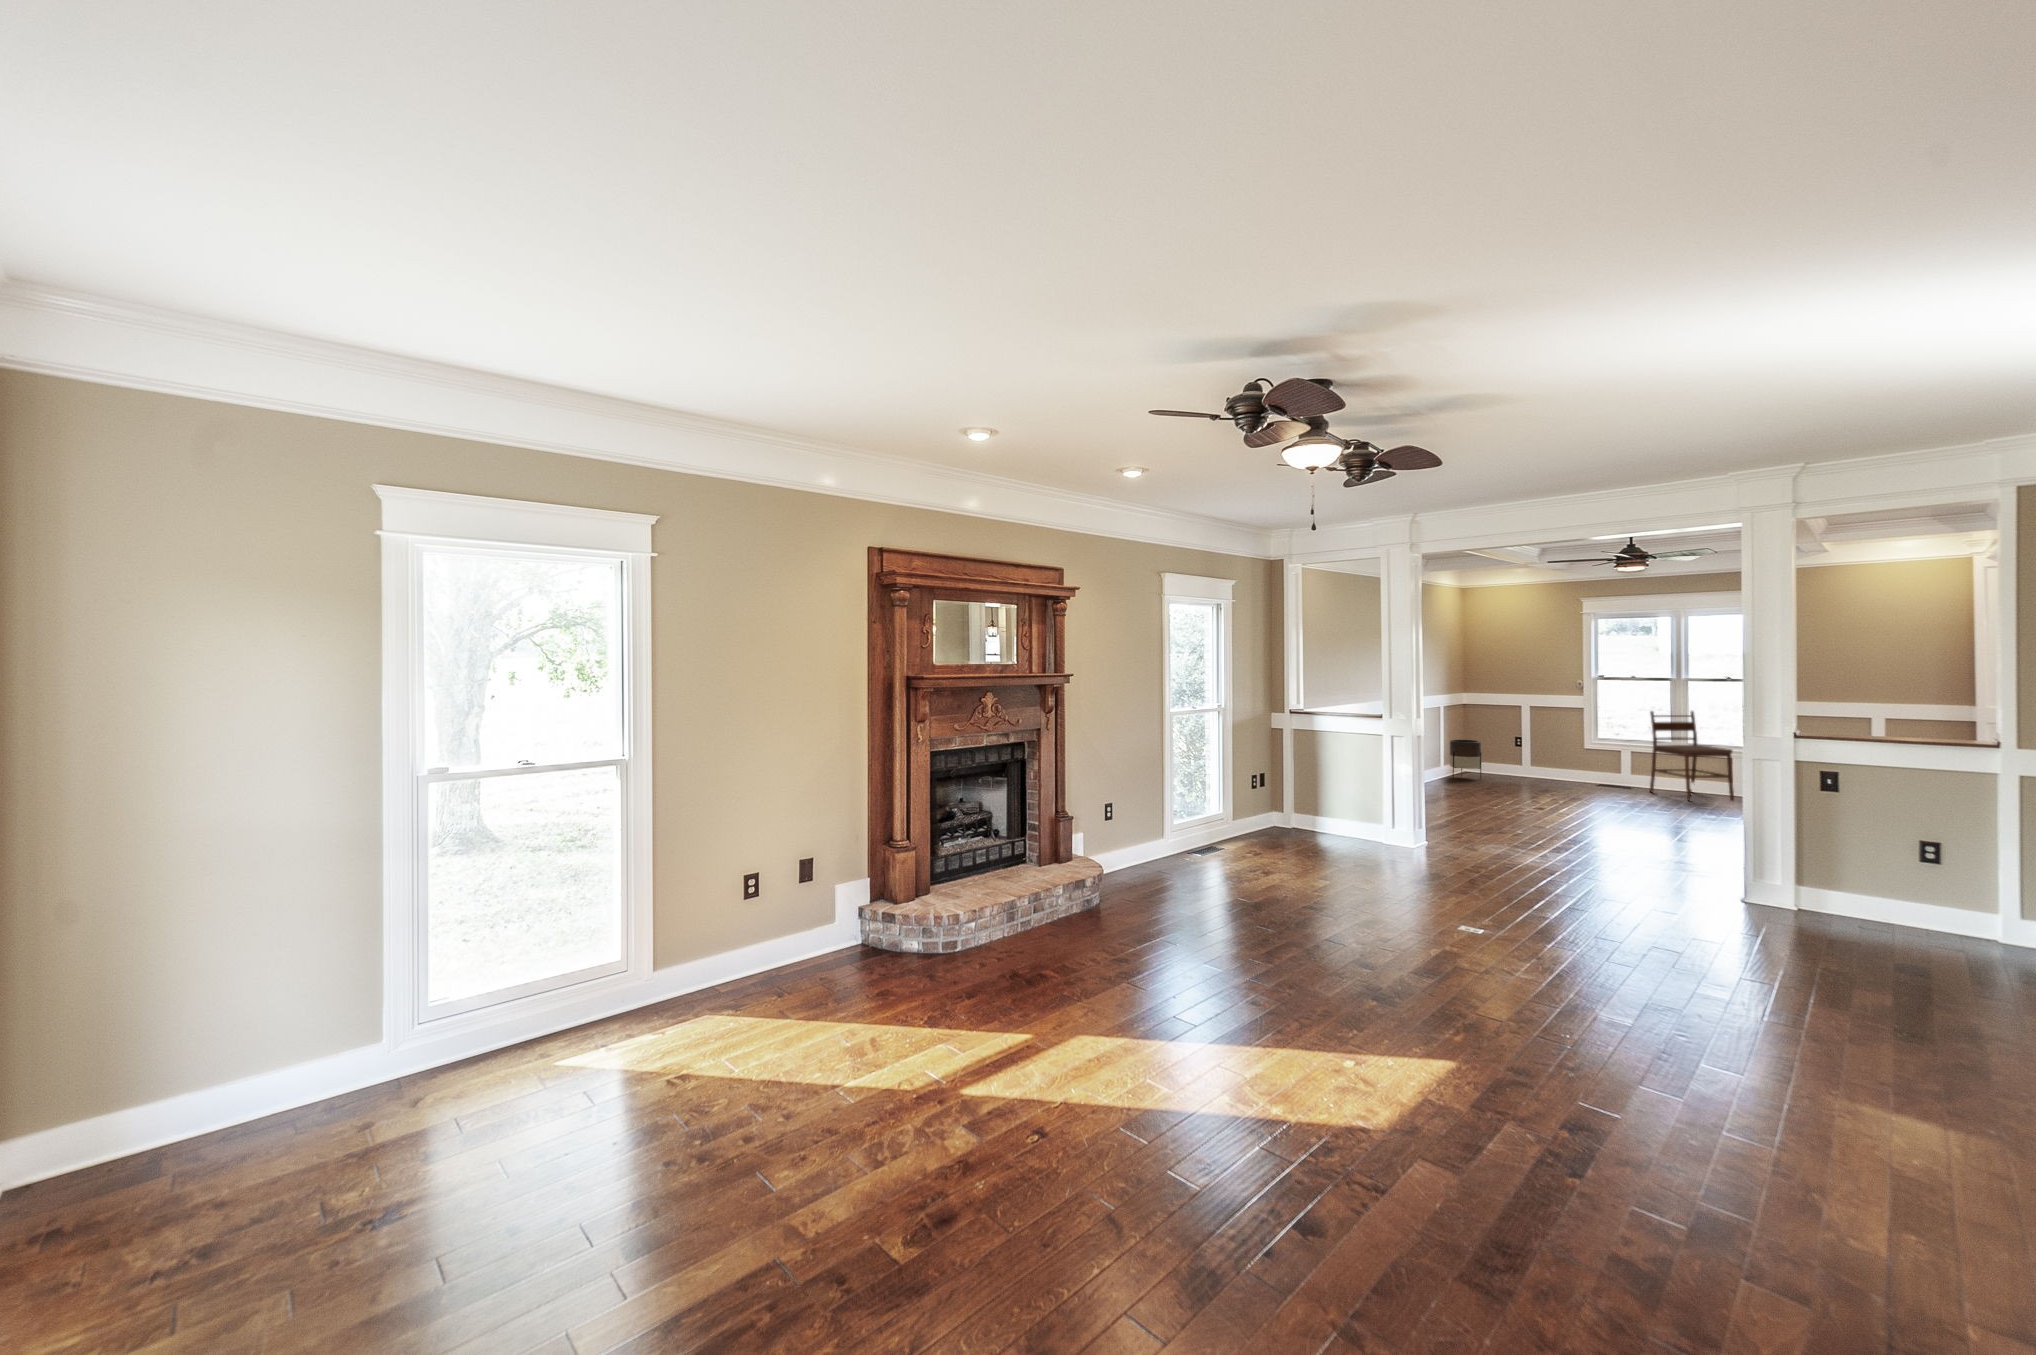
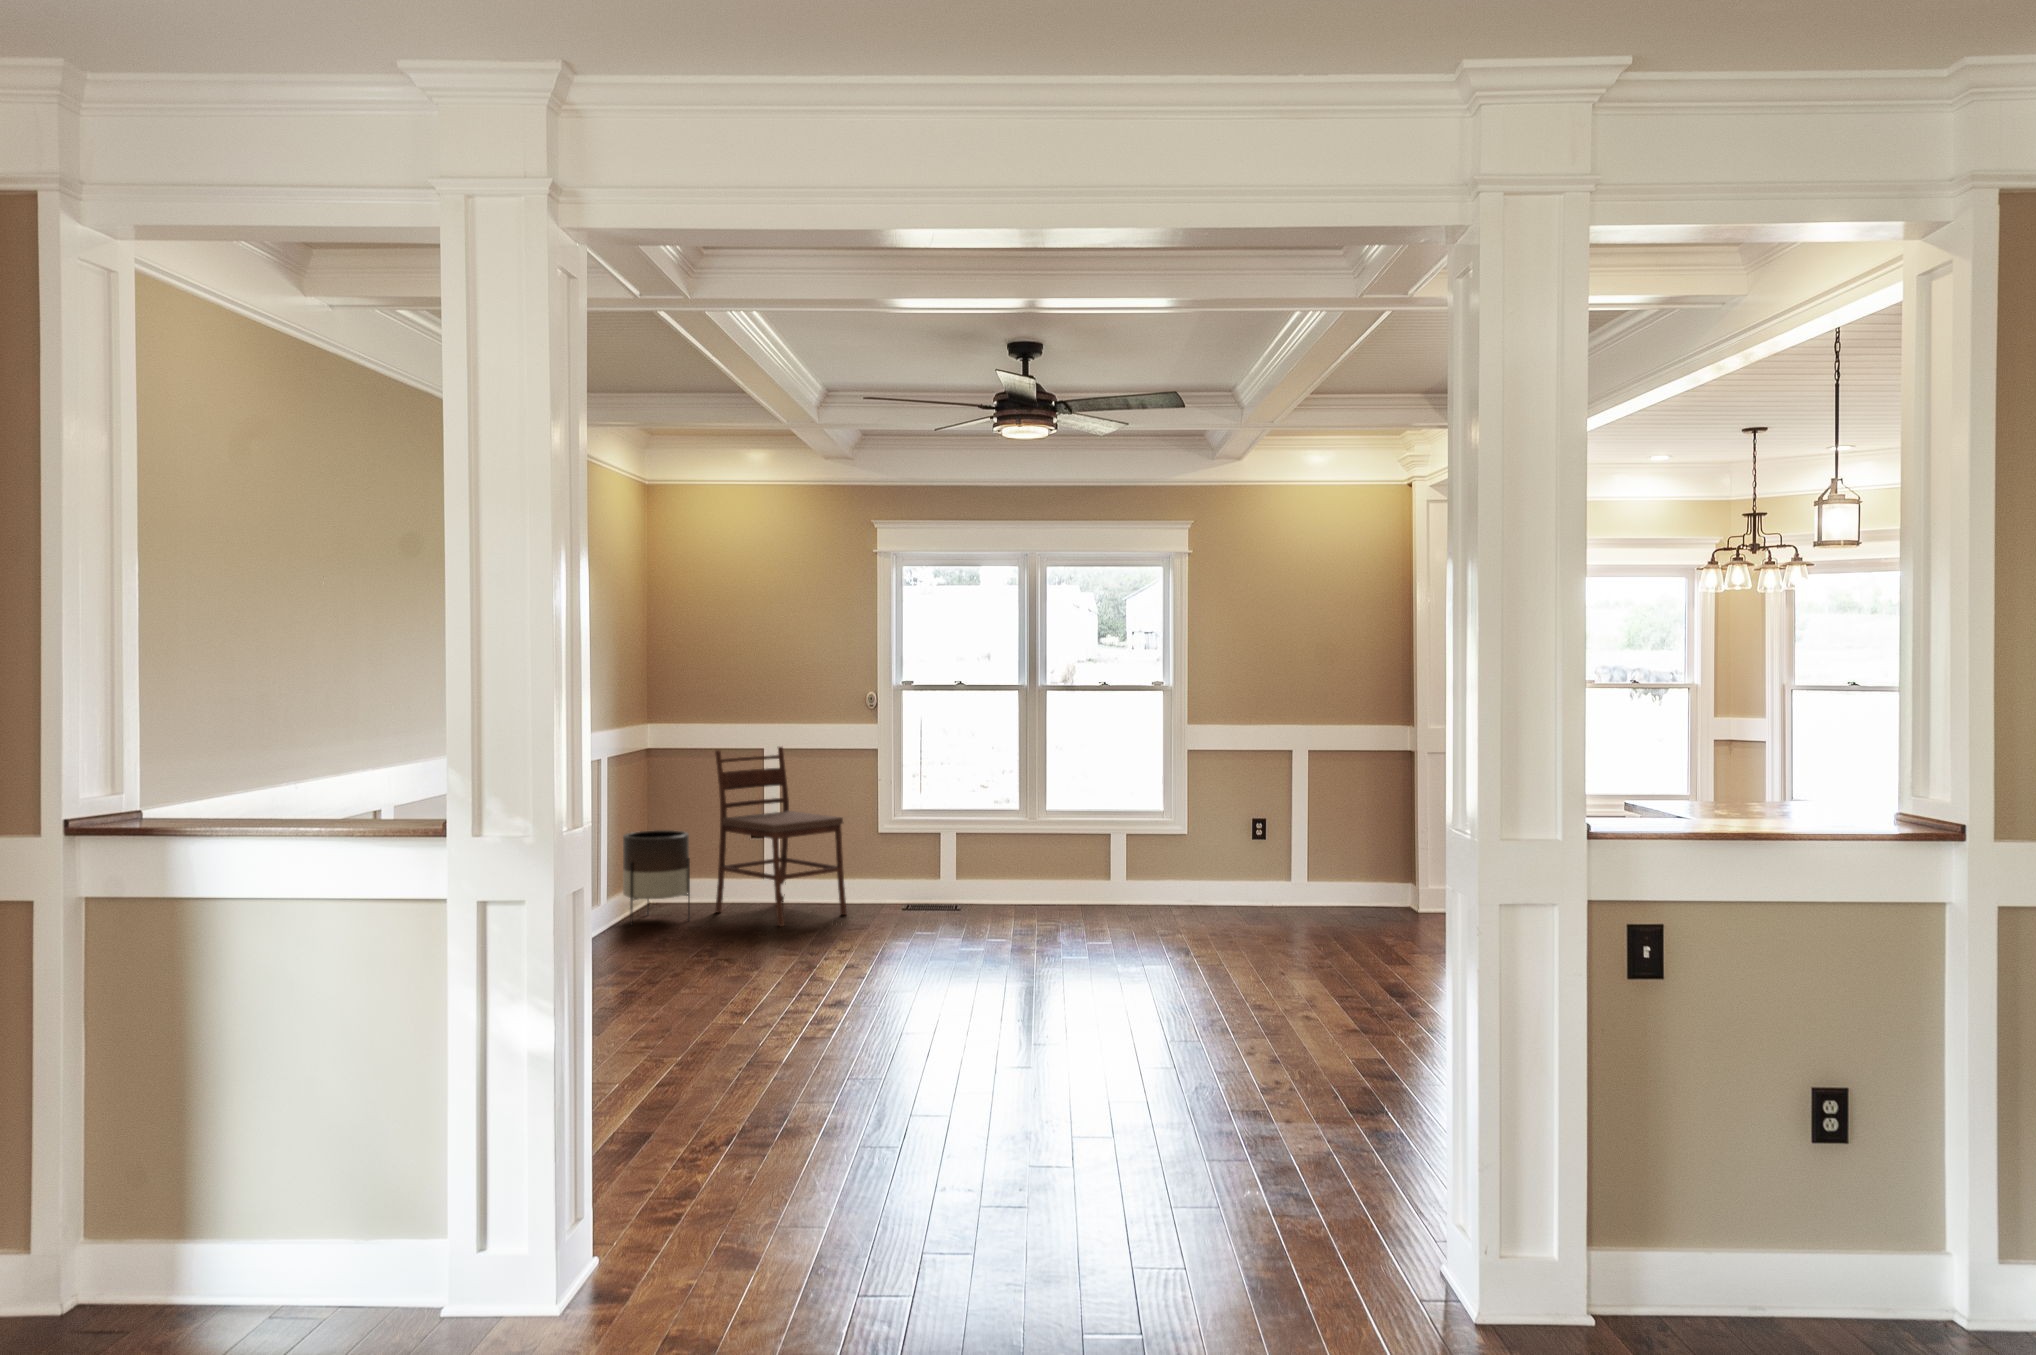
dining chair: present [1650,711,1734,801] -> present [715,747,847,926]

